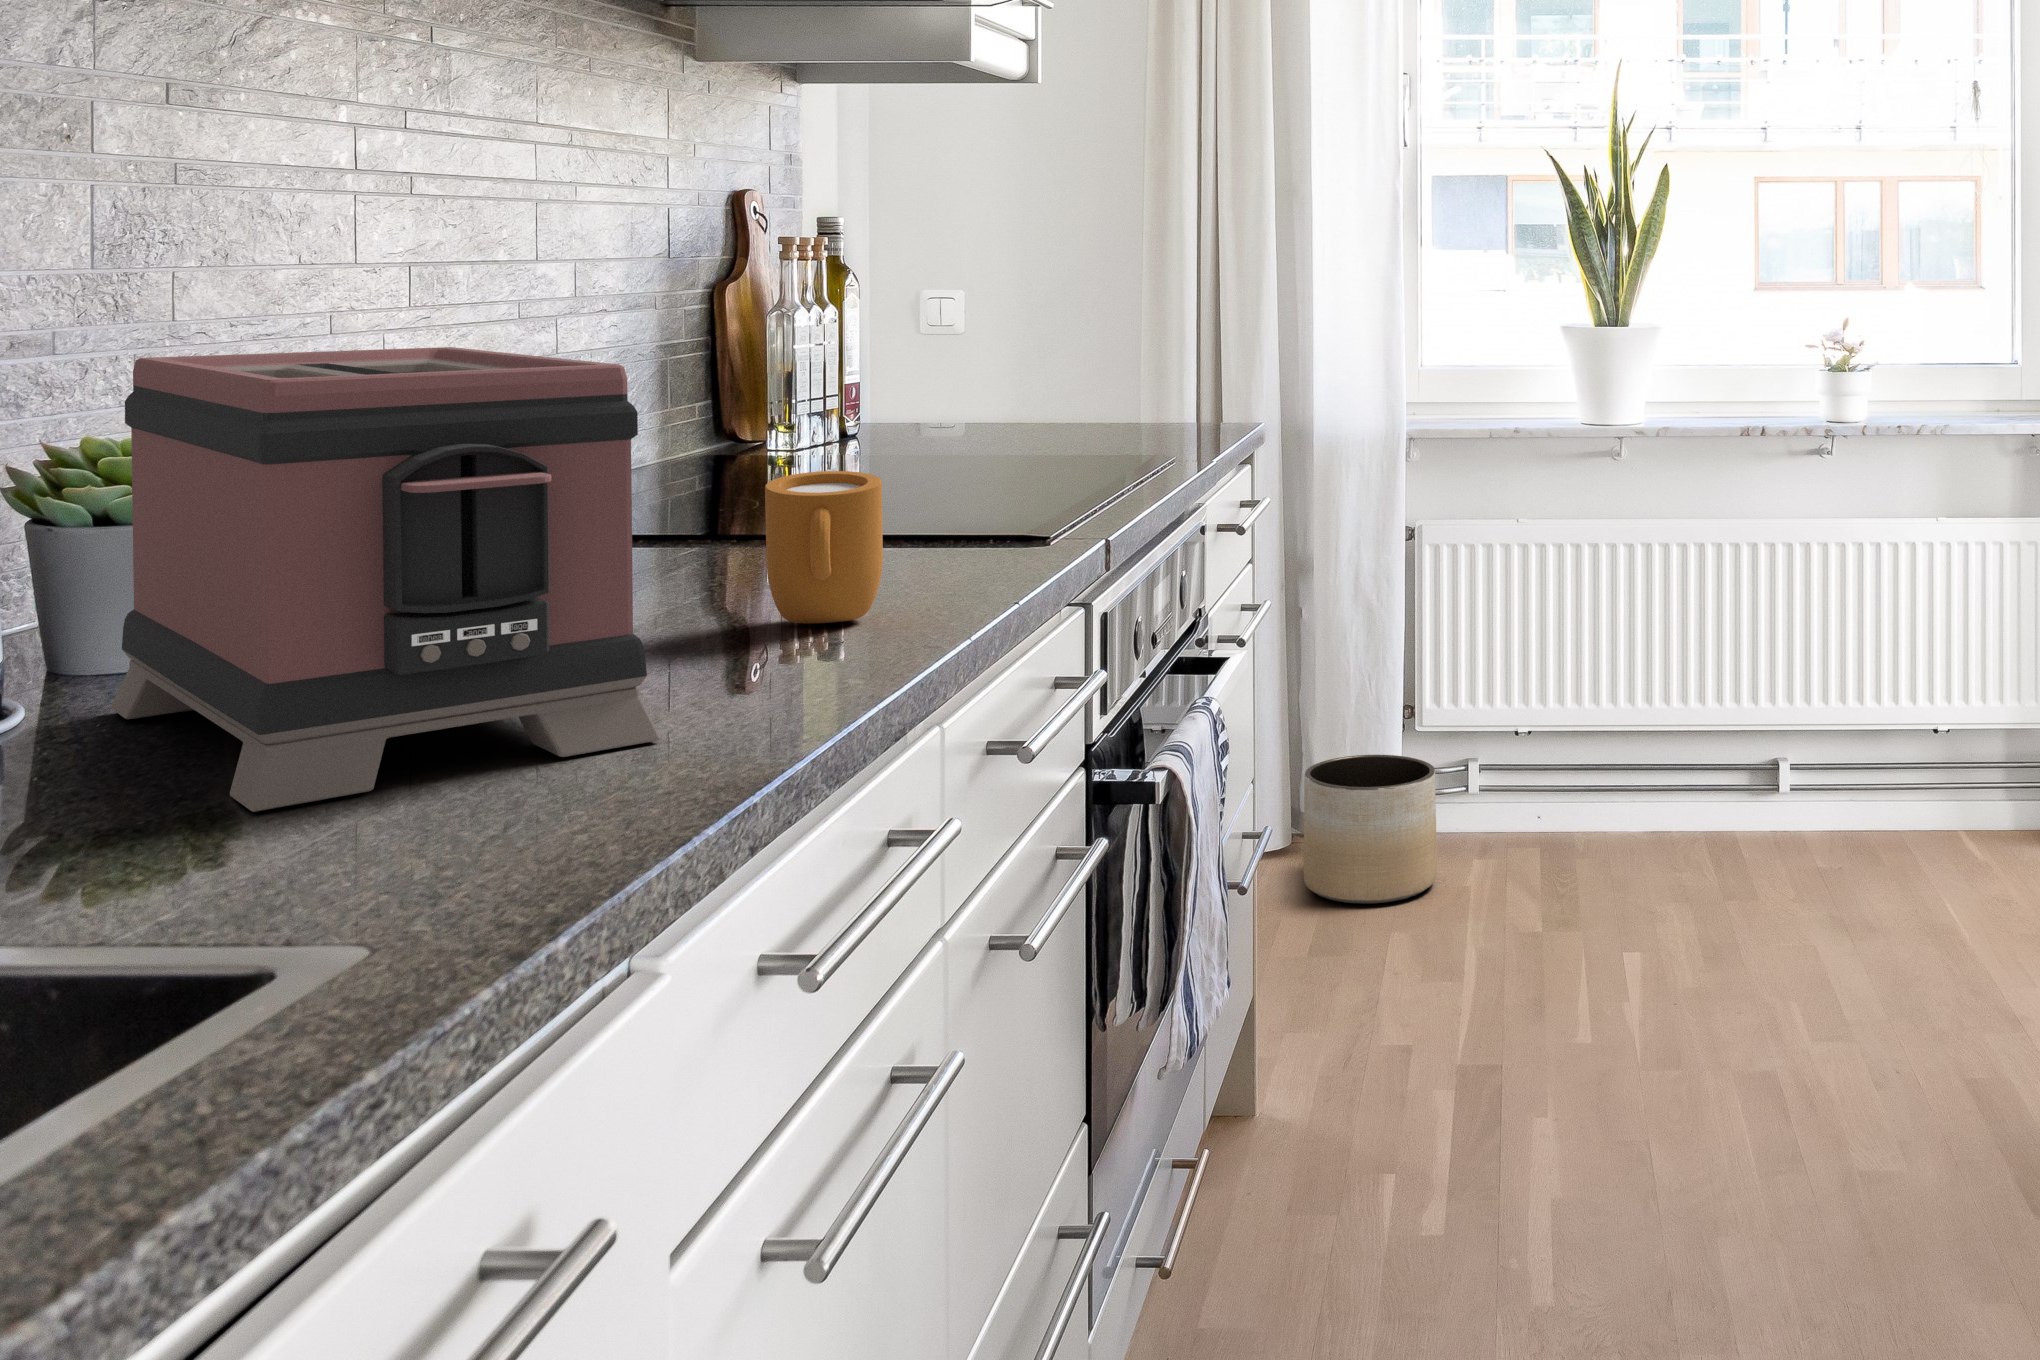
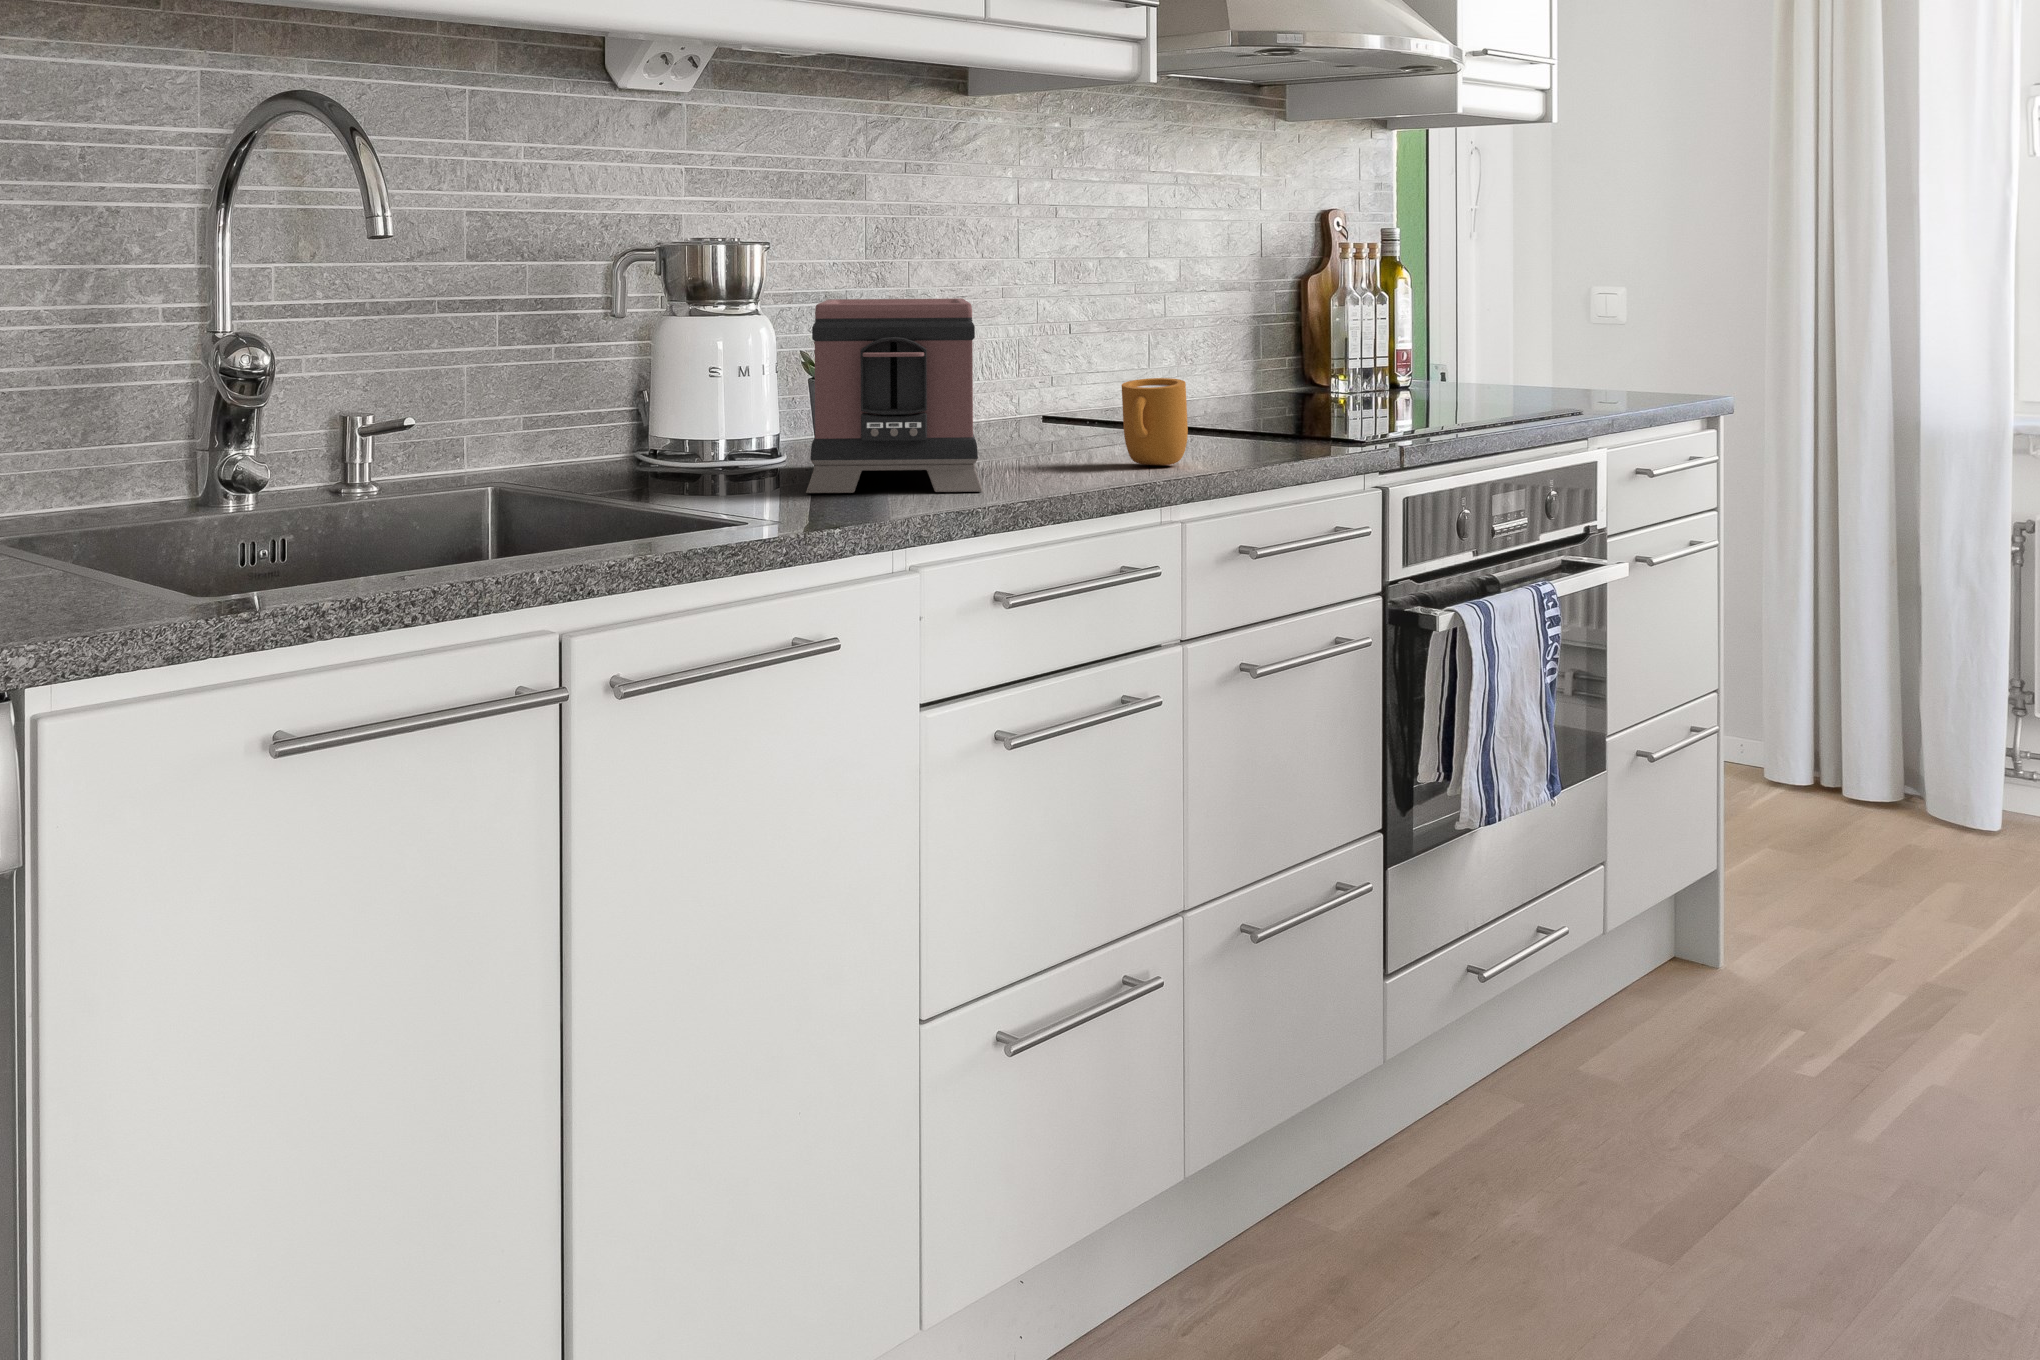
planter: present [1303,755,1437,904] -> none [1885,726,2023,863]

